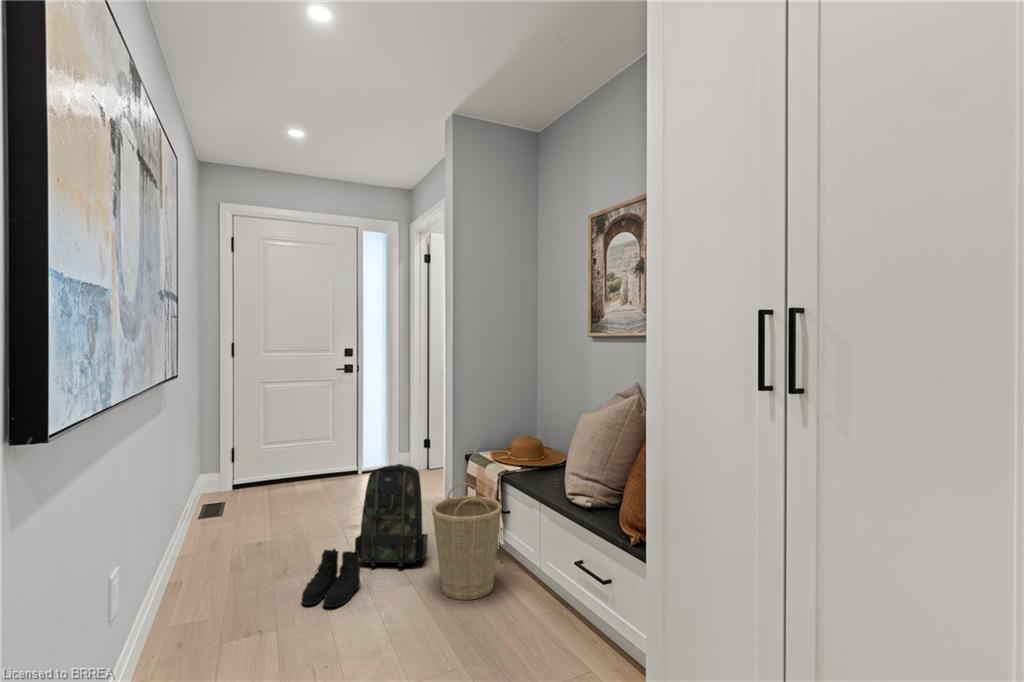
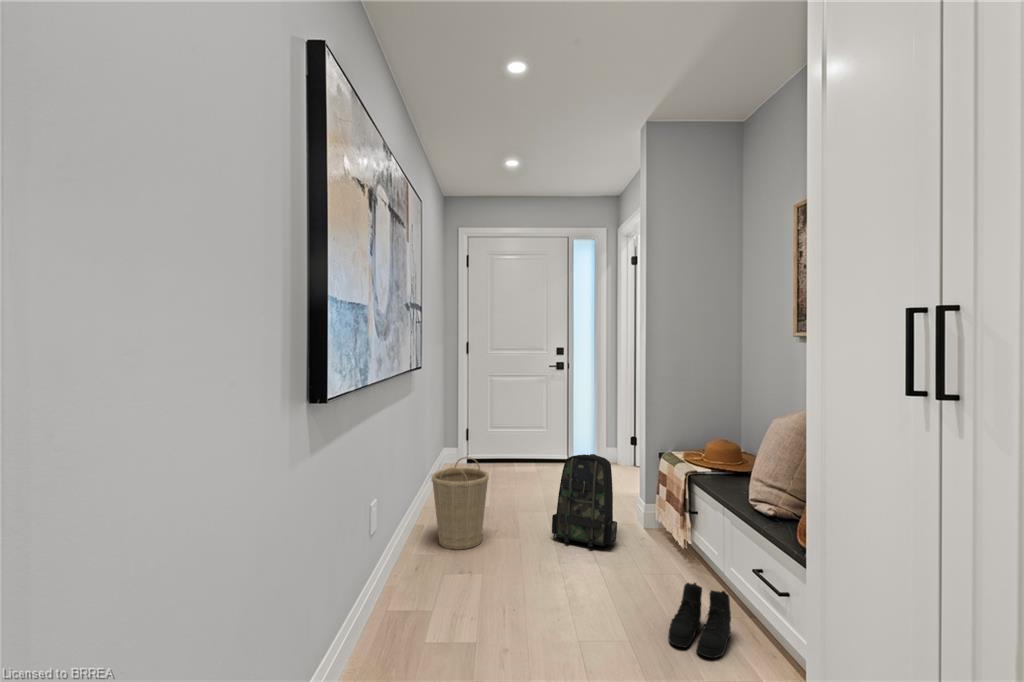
basket: present [432,483,502,600] -> present [432,457,489,550]
boots: present [302,549,360,607] -> present [668,583,731,658]

